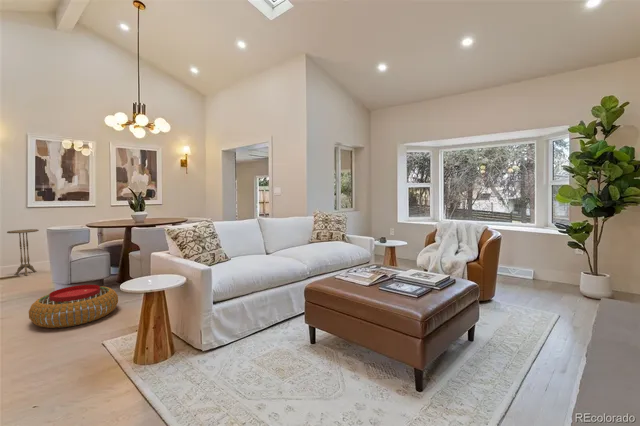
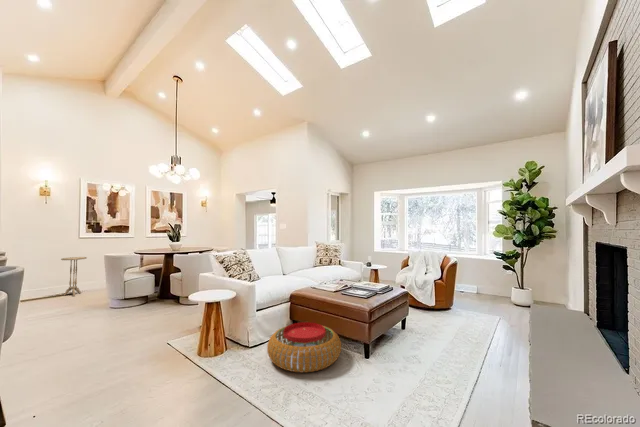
pouf: present [29,285,118,328] -> present [267,322,341,373]

